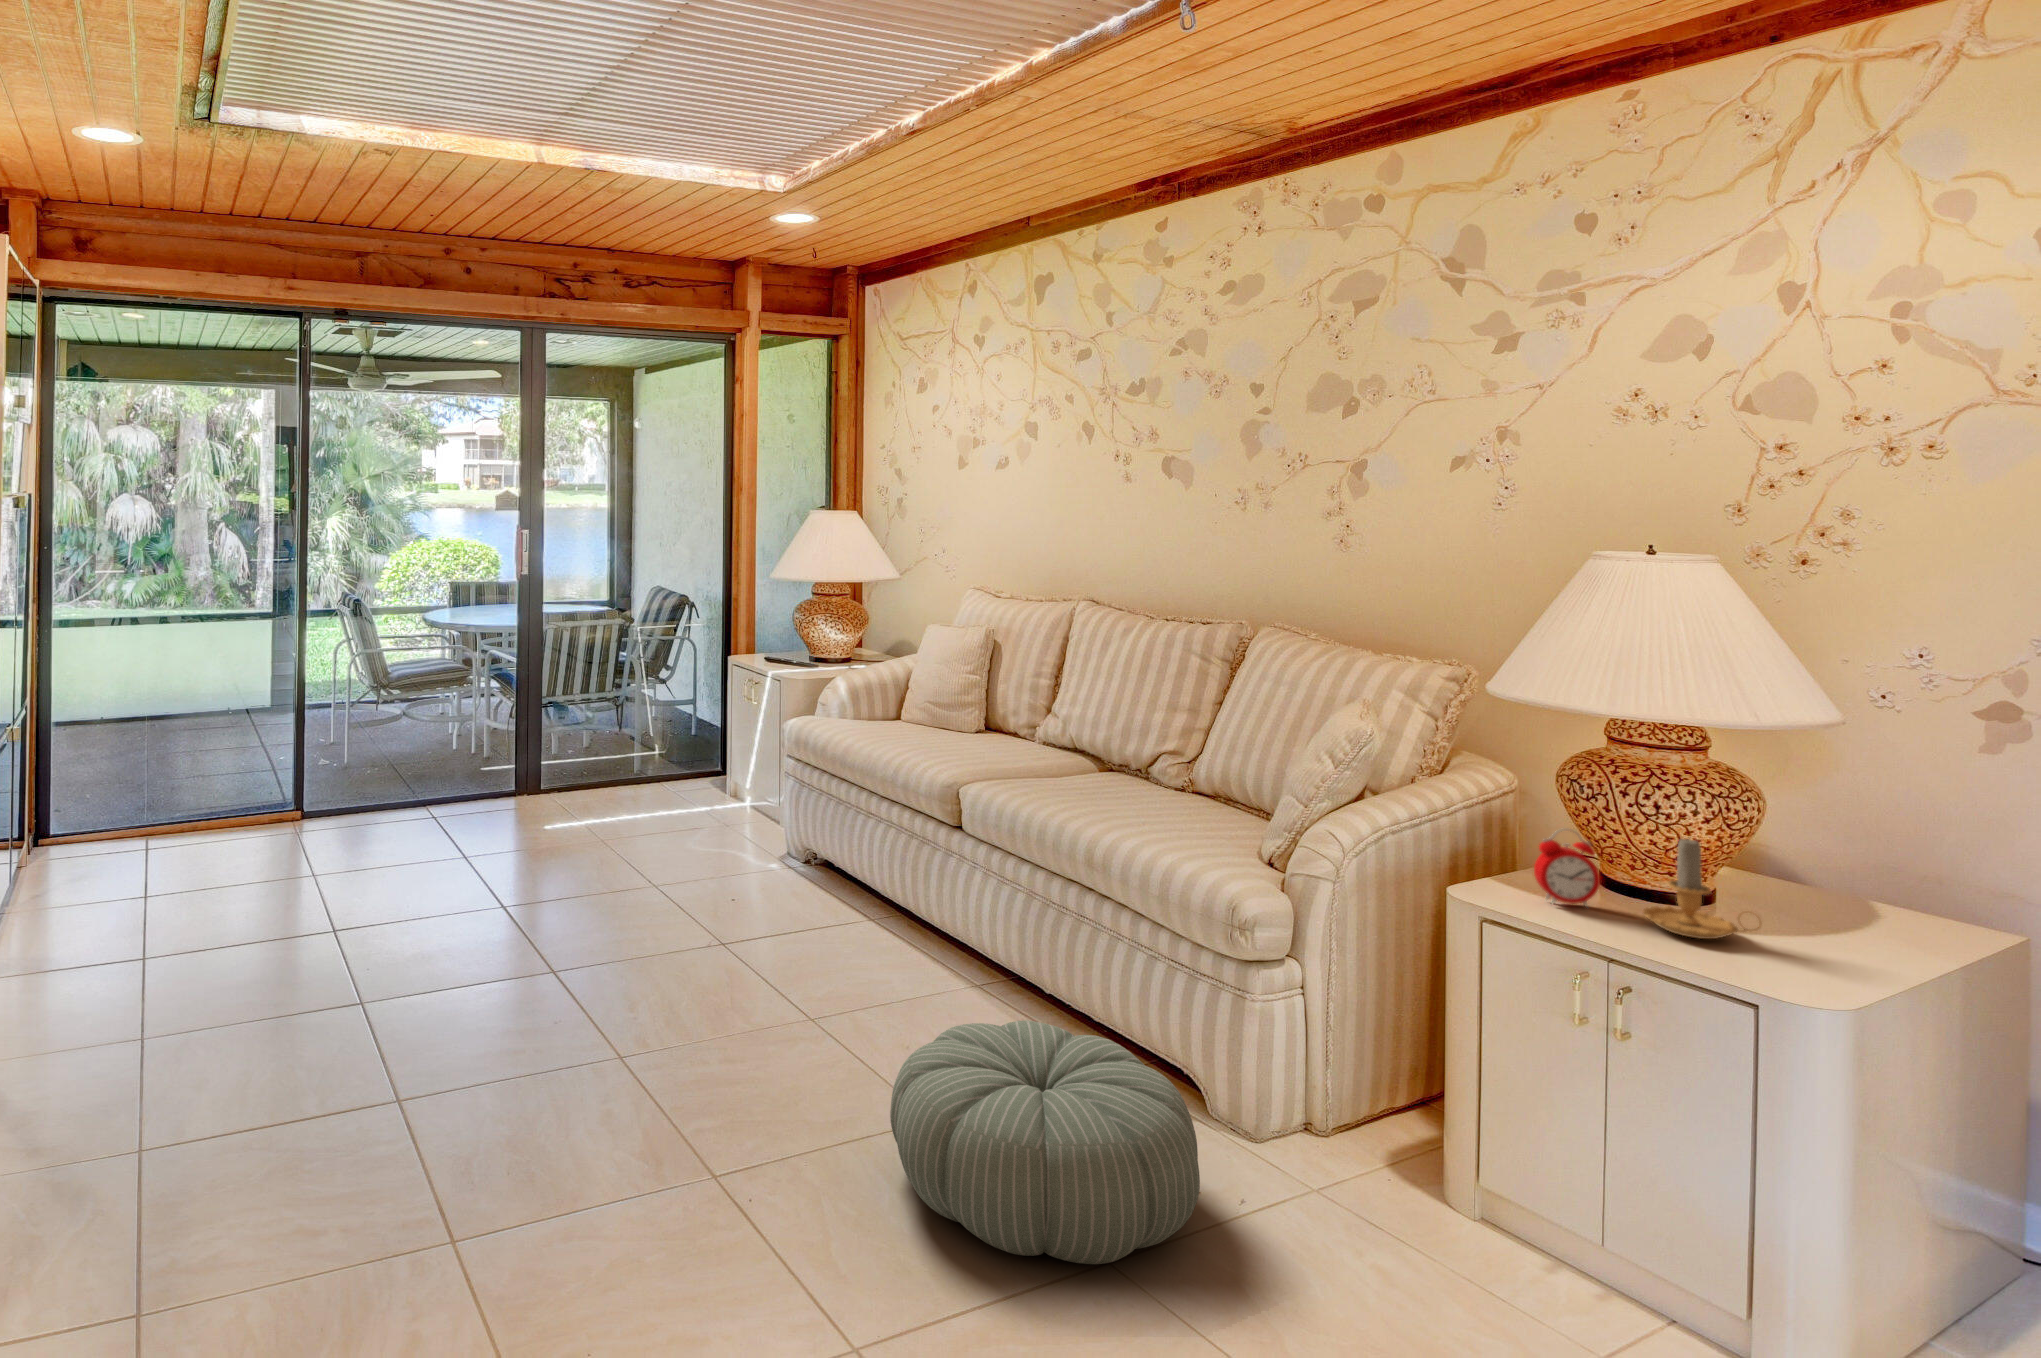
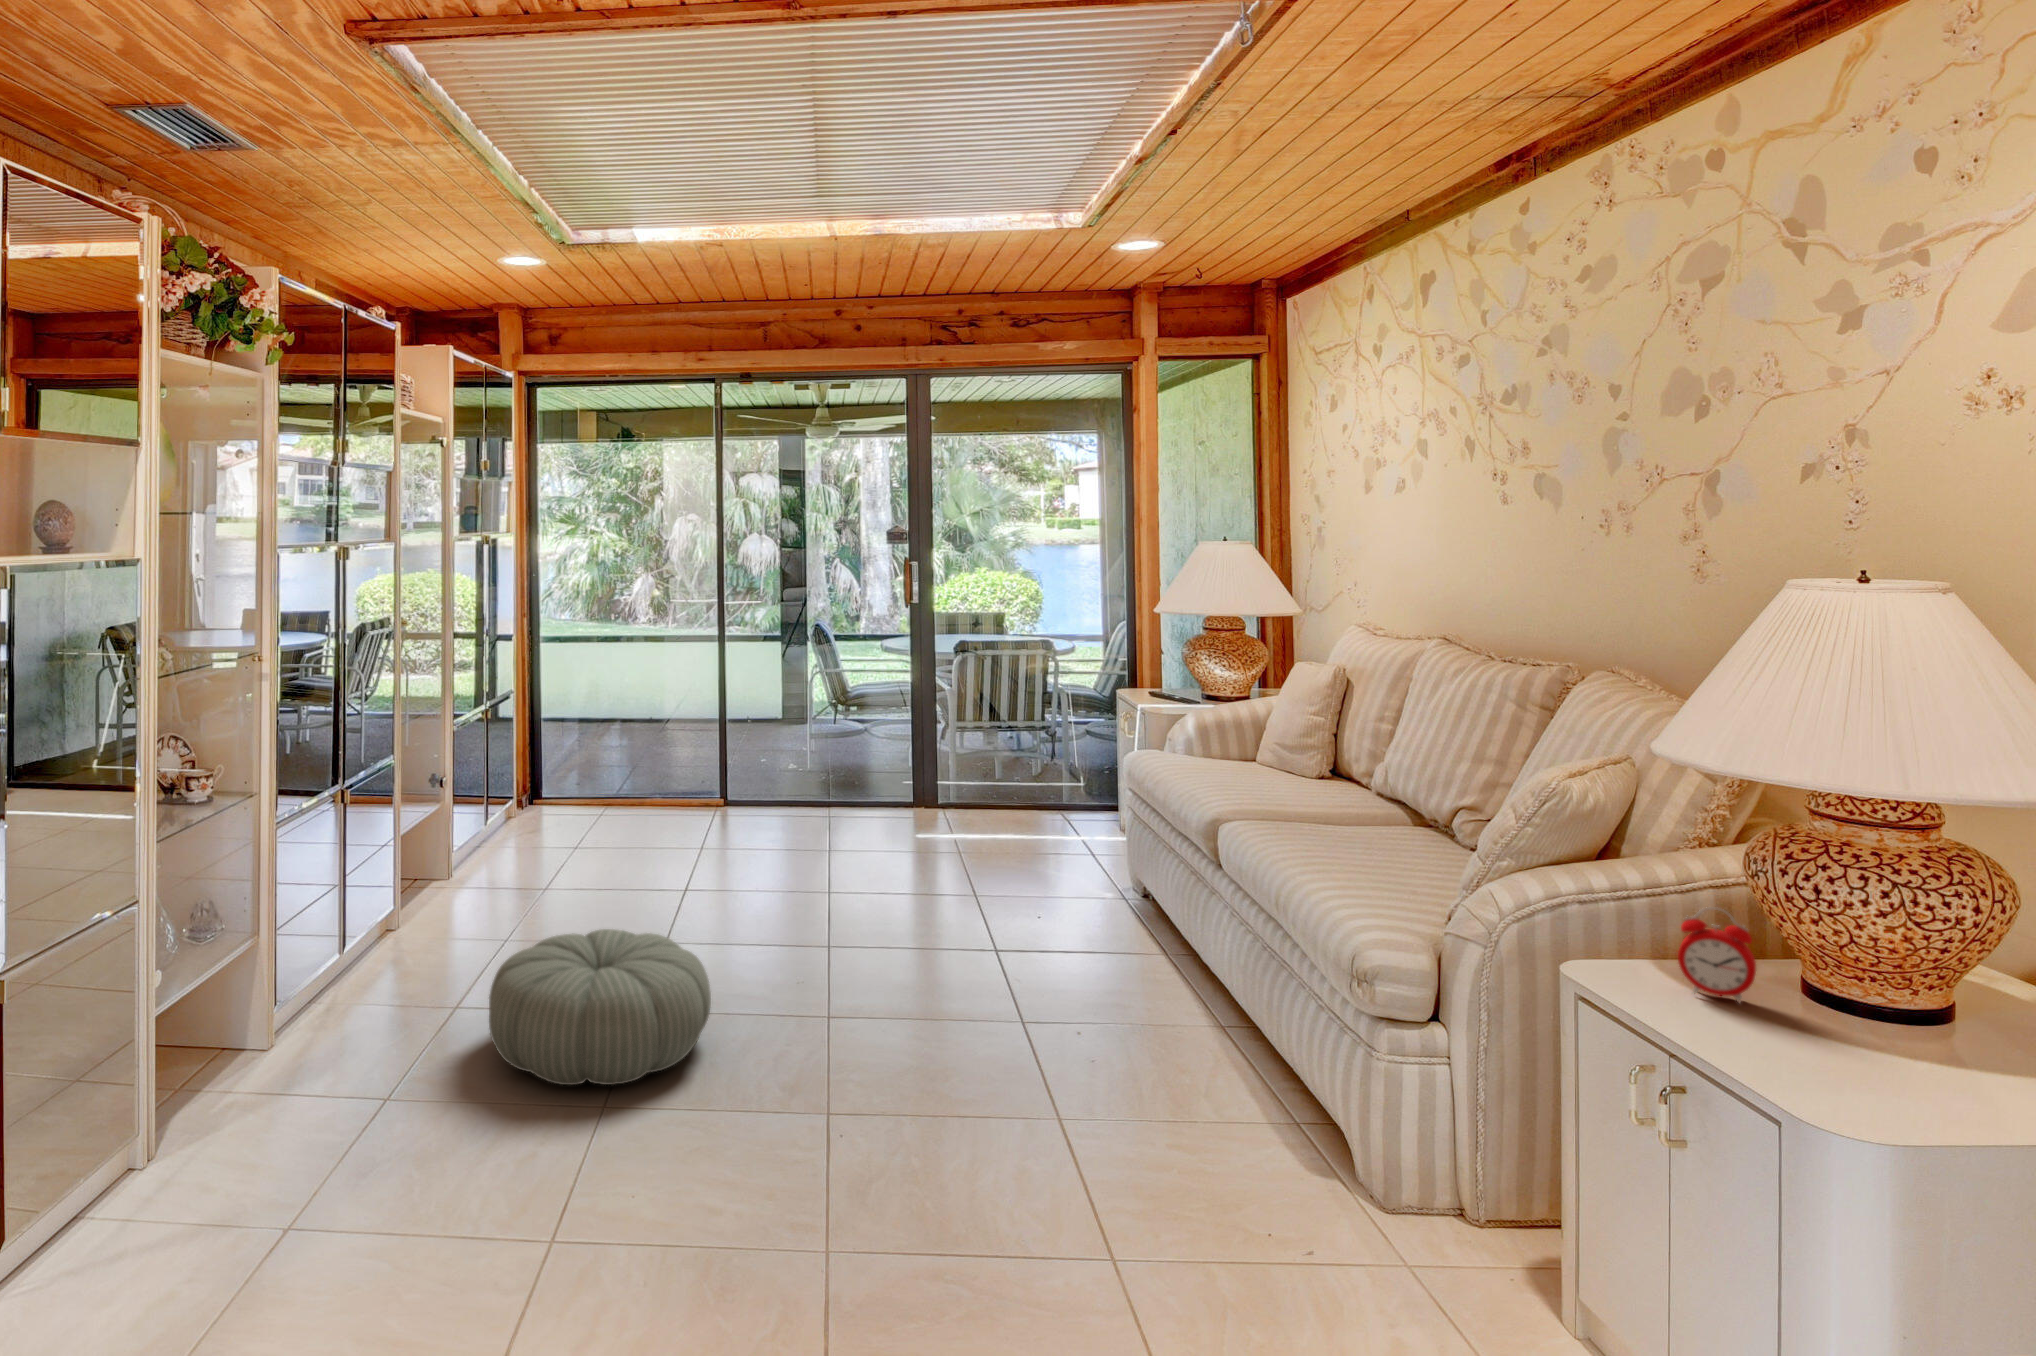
candle: present [1642,838,1761,939] -> none [1783,926,1925,1054]
pouf: present [890,1020,1200,1264] -> present [489,929,711,1085]

